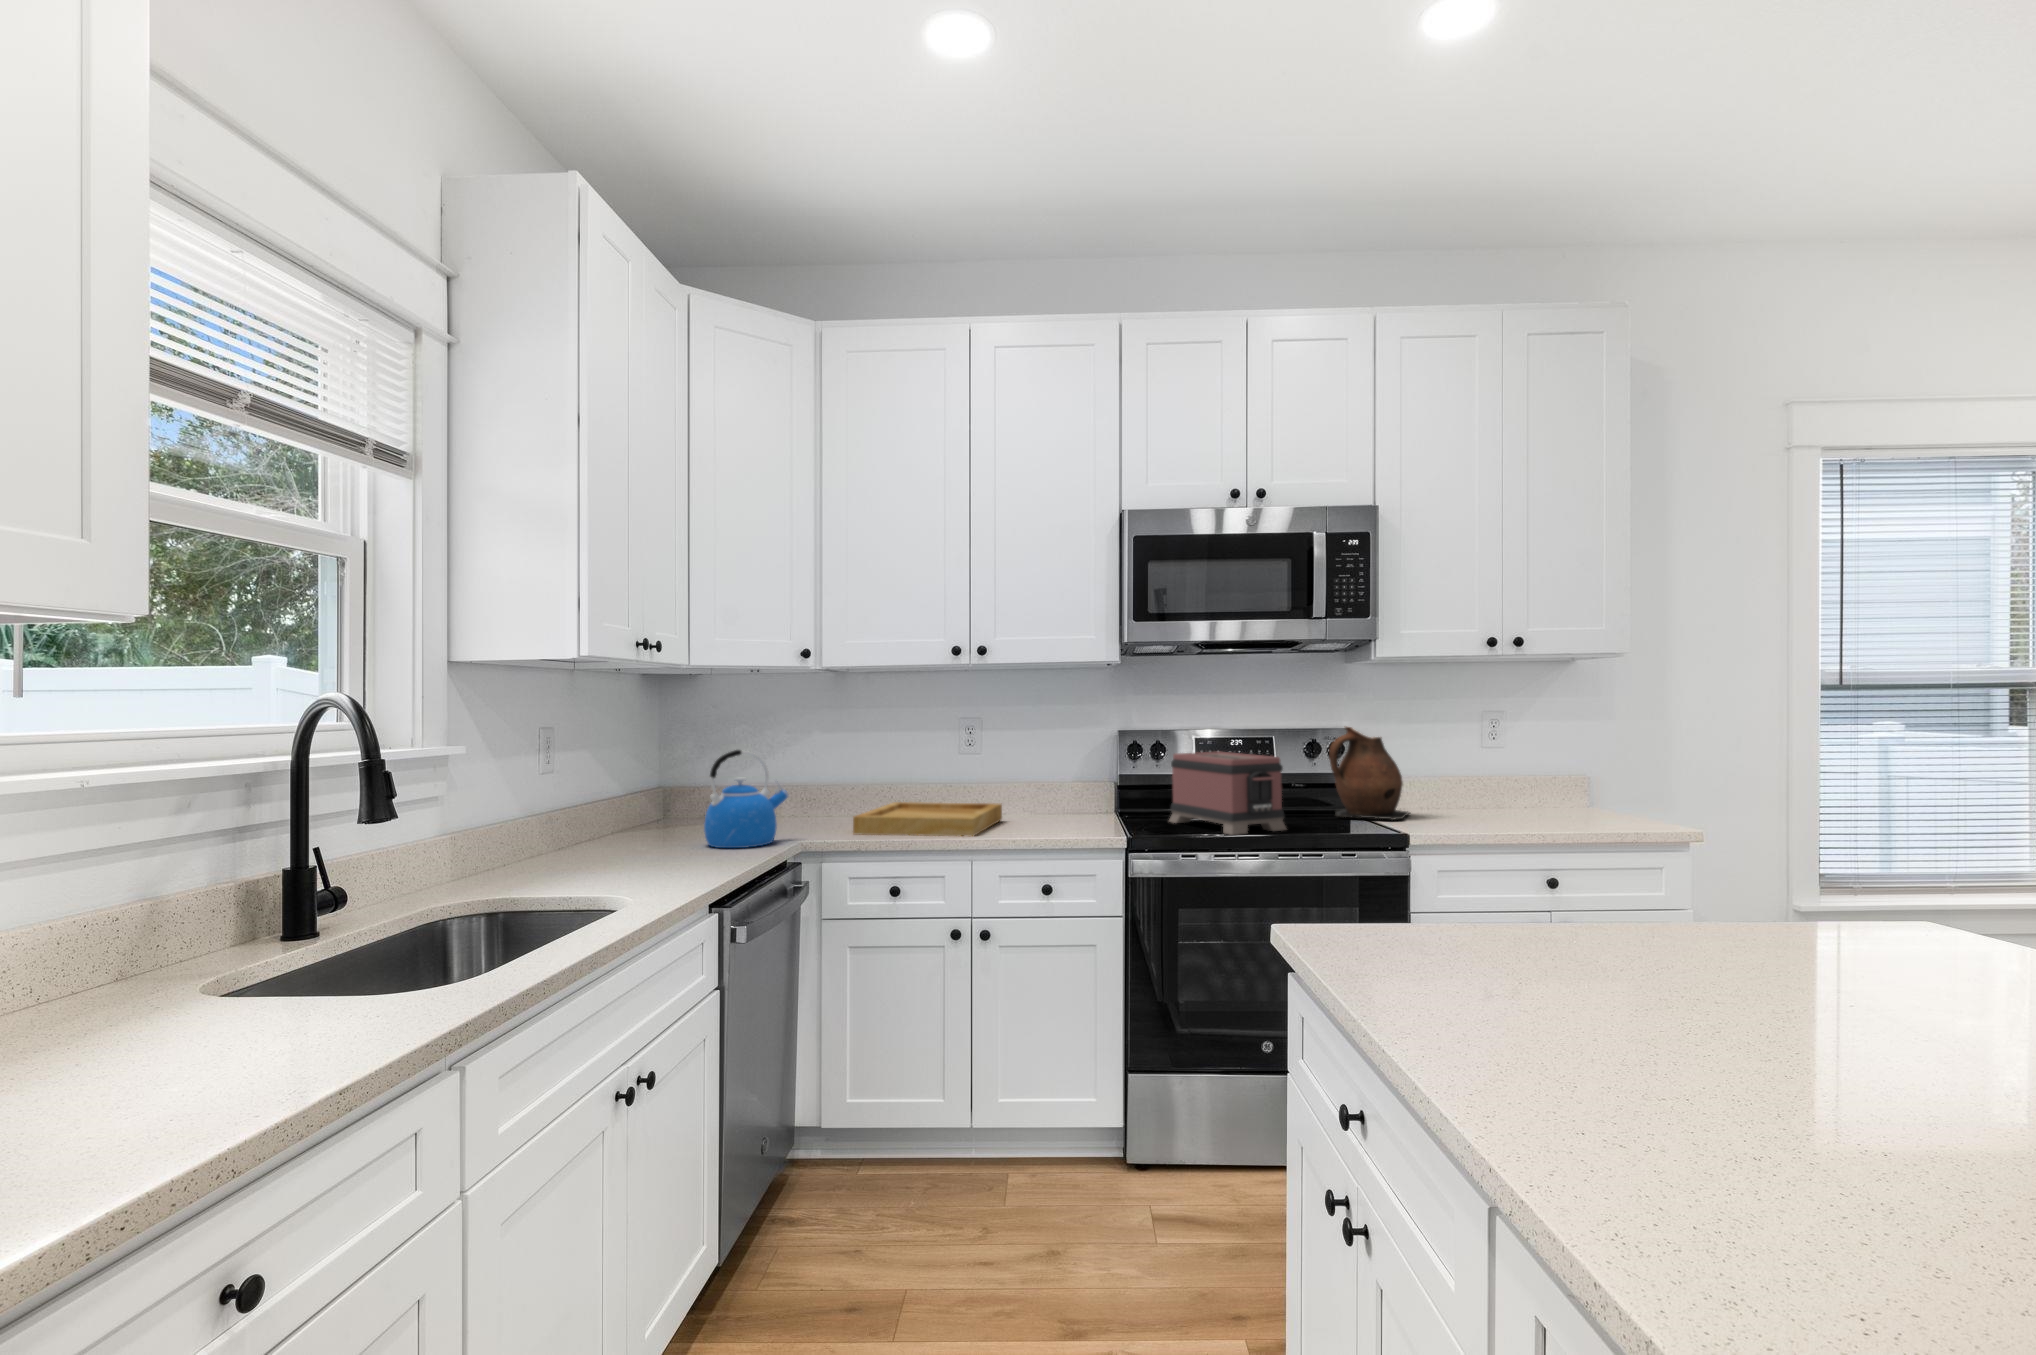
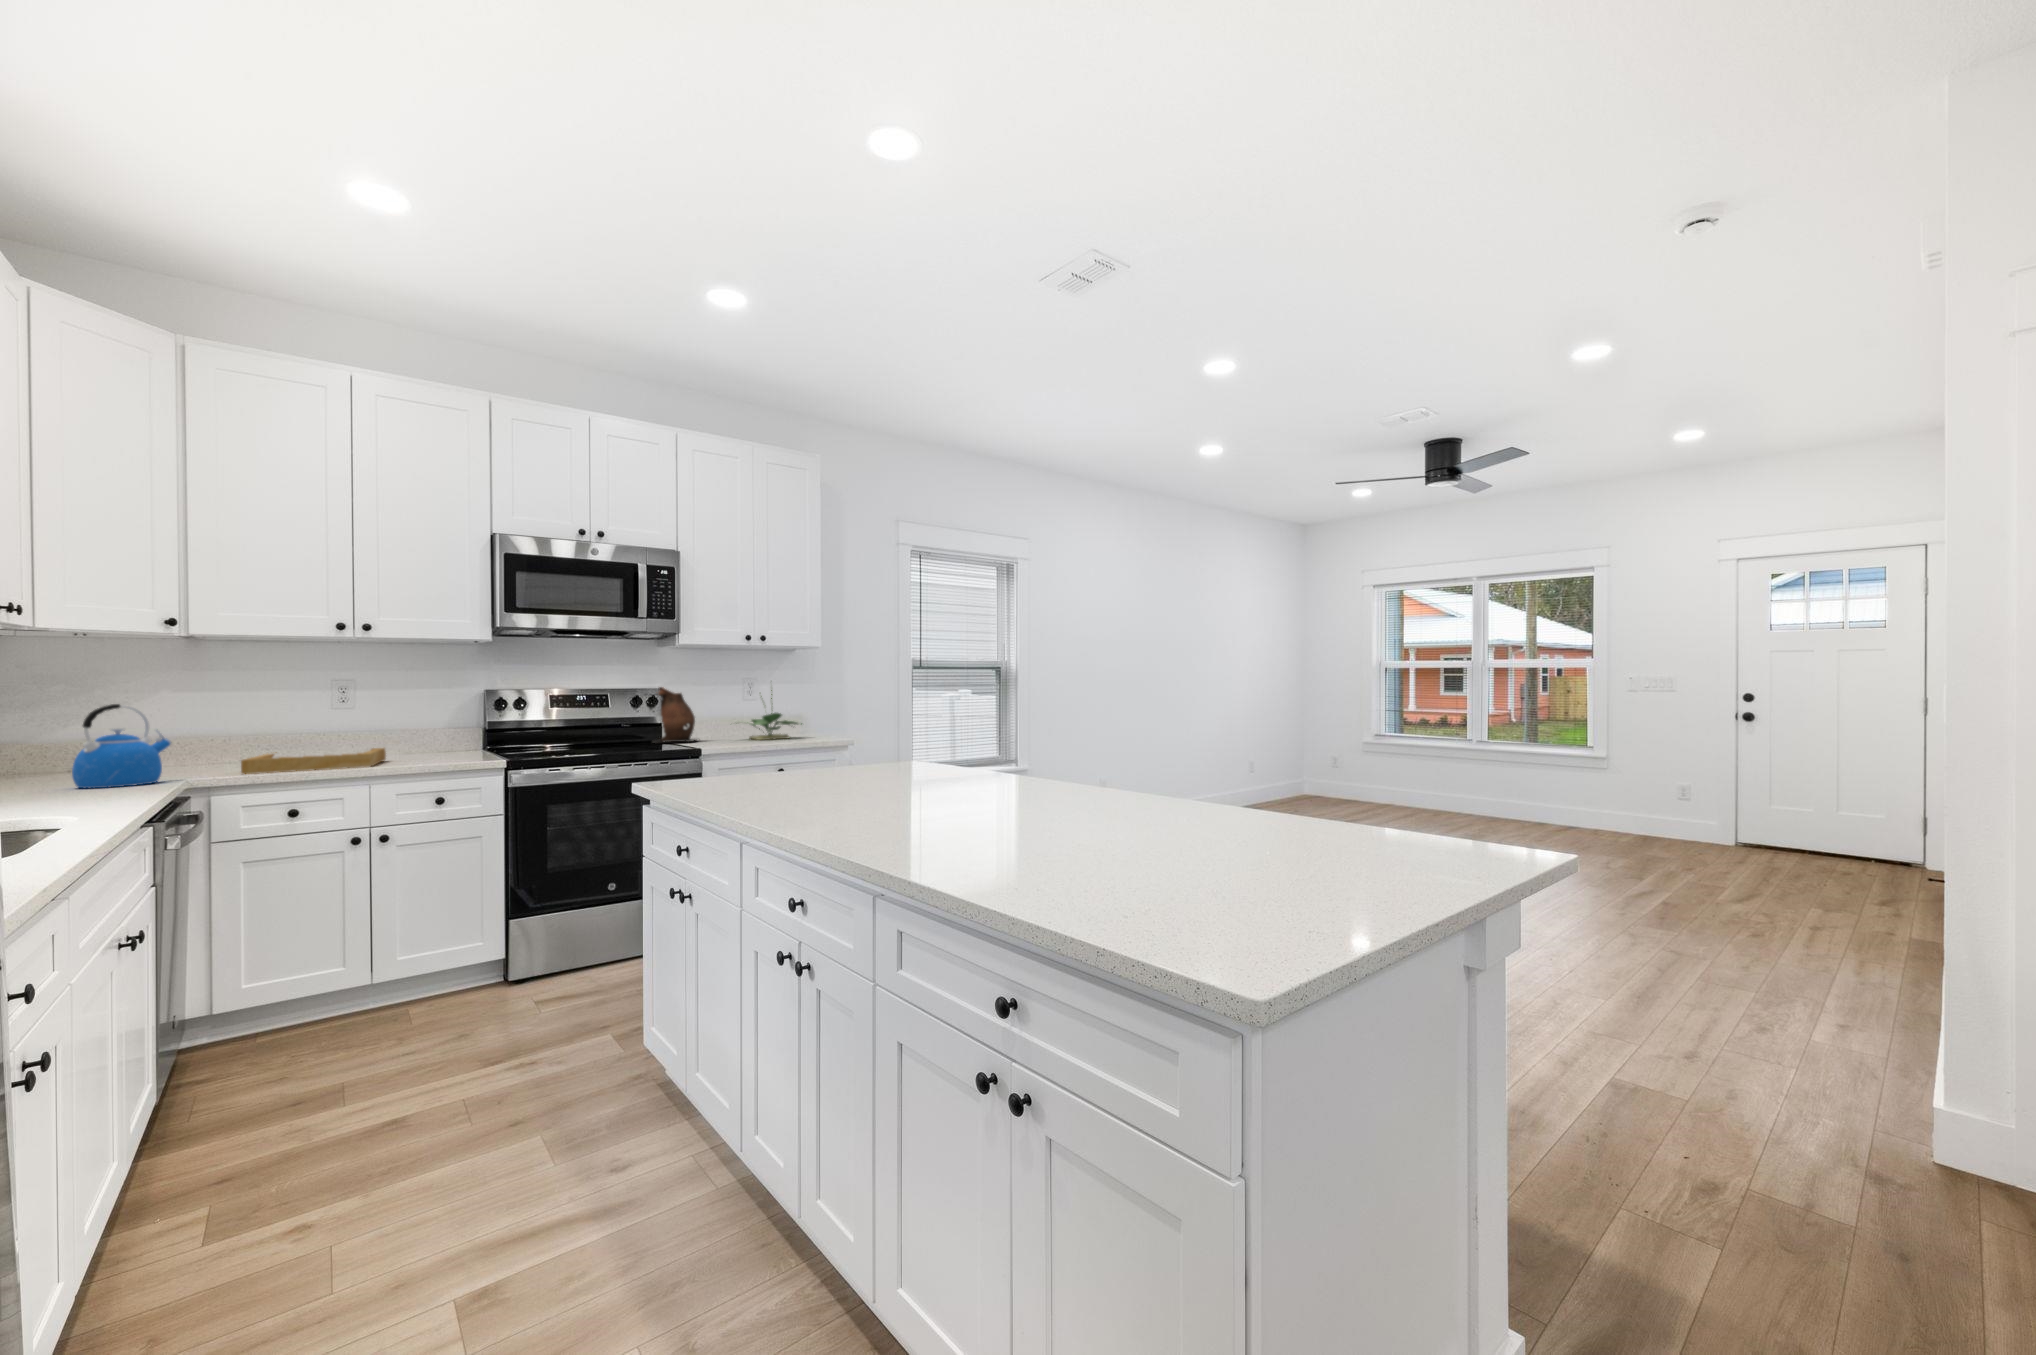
potted plant: none [1459,720,1602,828] -> present [749,690,802,740]
toaster: present [1169,752,1286,835] -> none [533,703,622,753]

